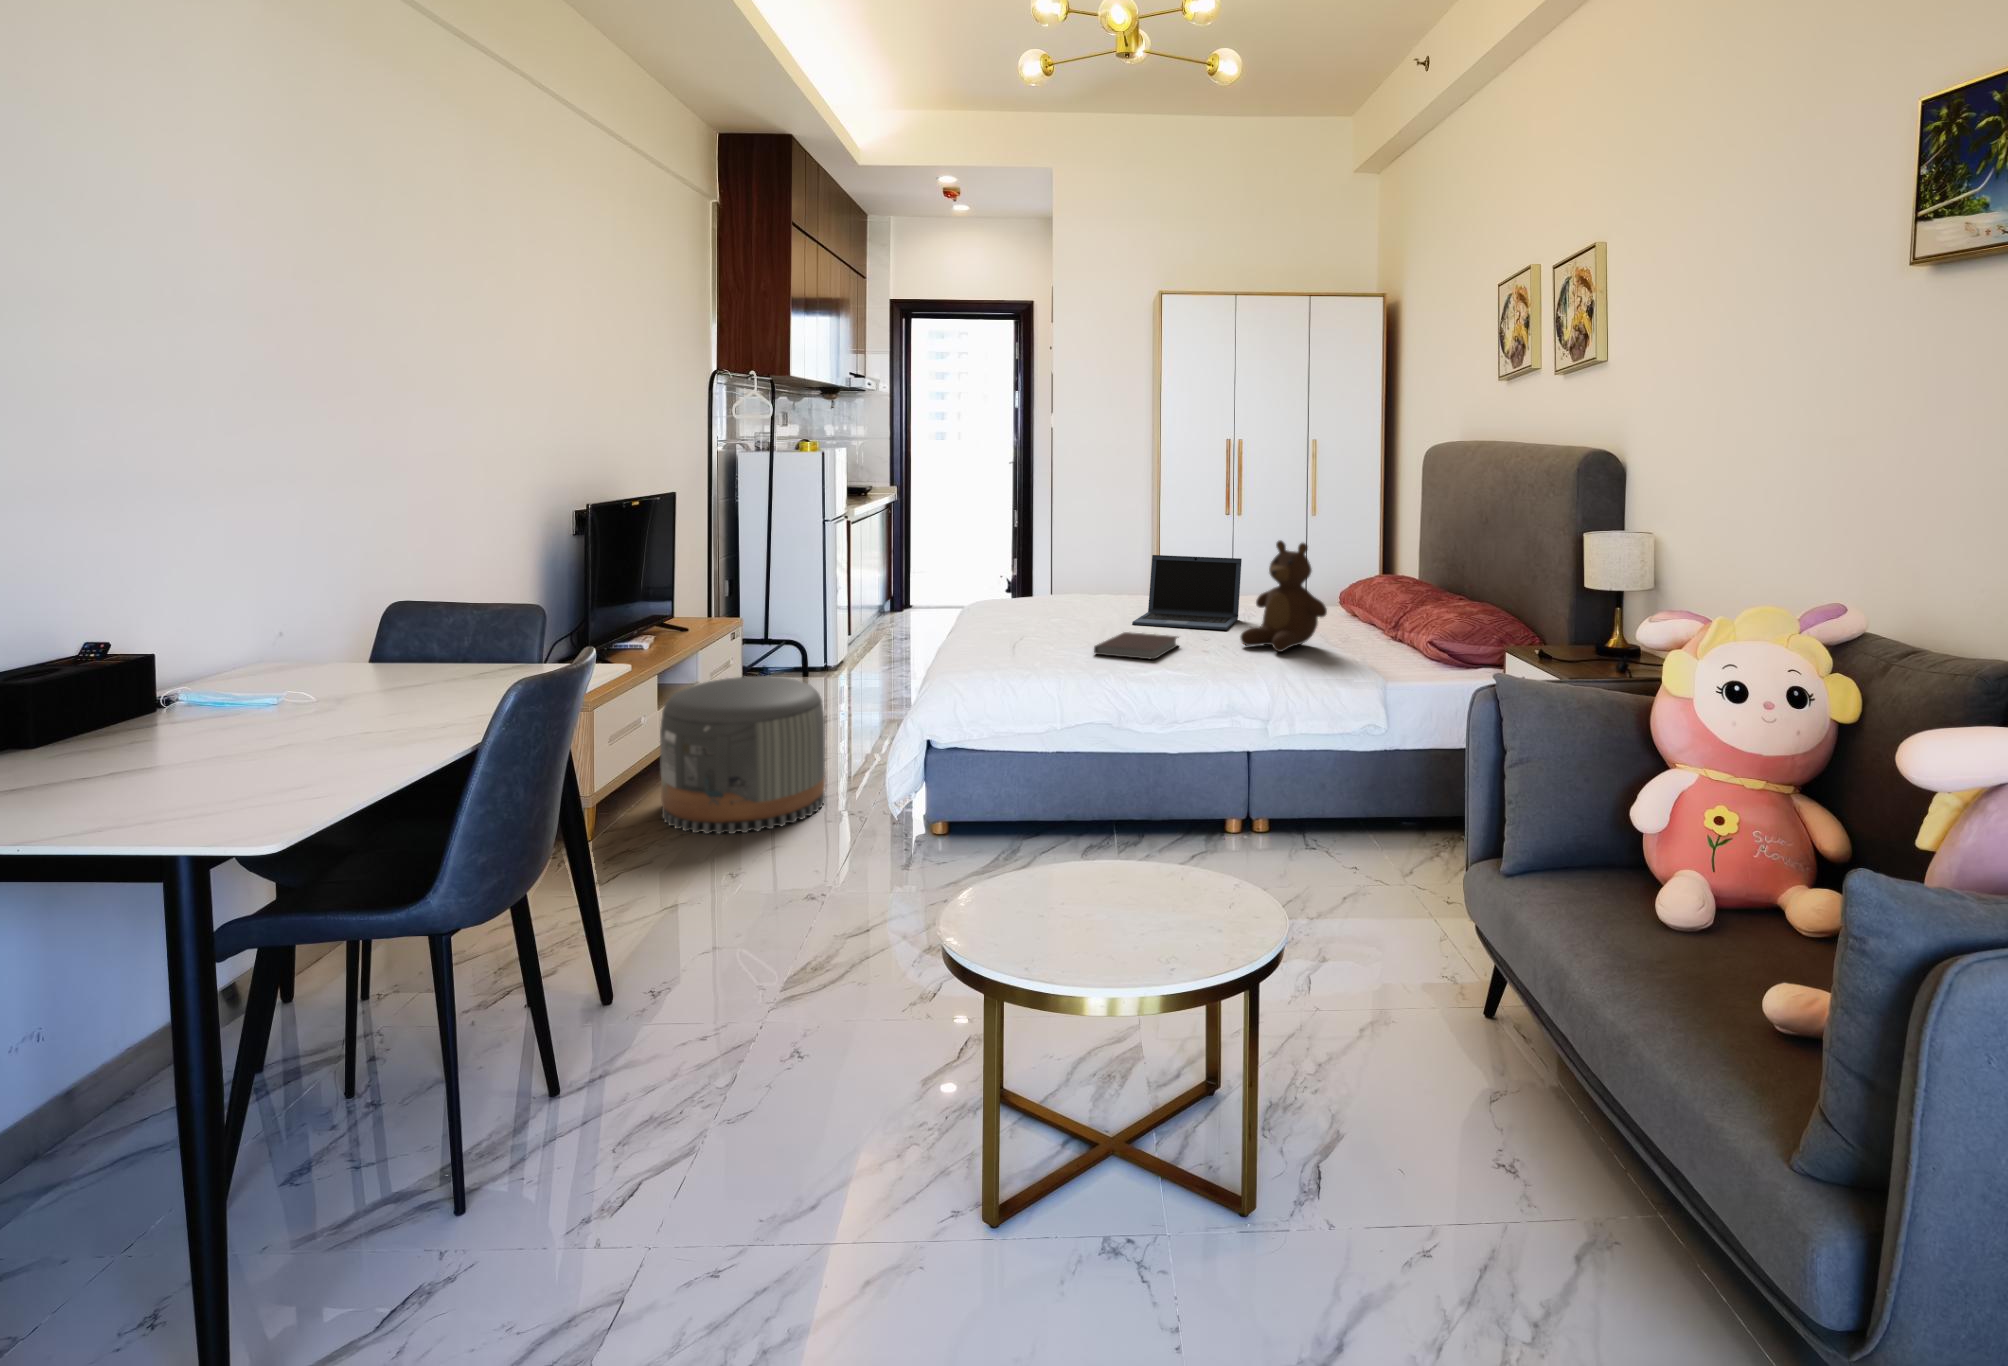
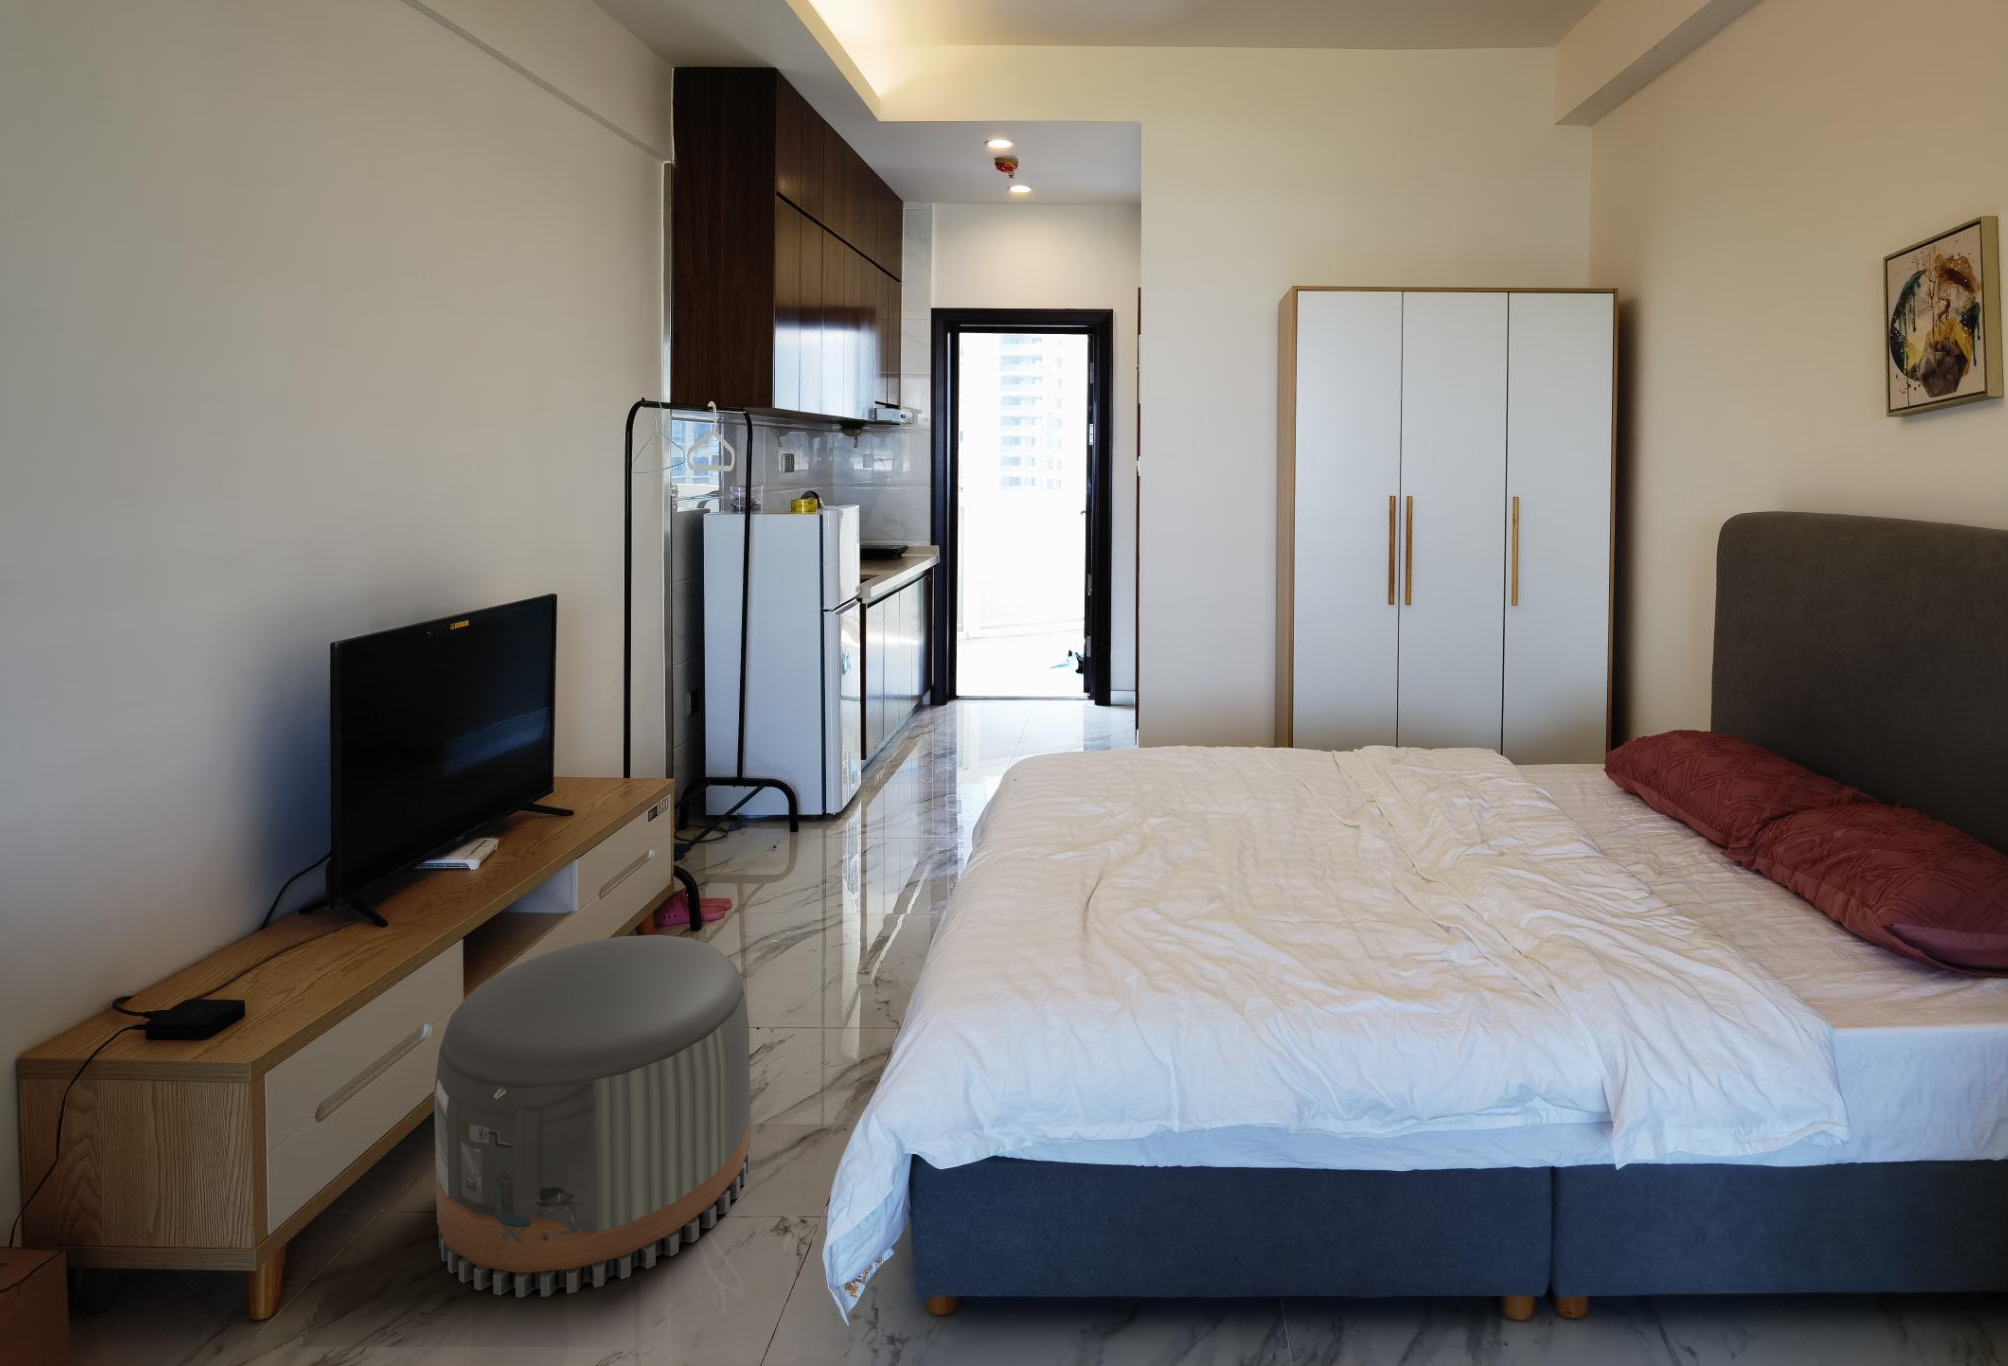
teddy bear: present [1240,540,1327,652] -> none [1501,711,1672,937]
laptop: present [1132,555,1242,630] -> none [1285,701,1461,853]
notebook: present [1094,632,1179,660] -> none [1236,874,1389,966]

